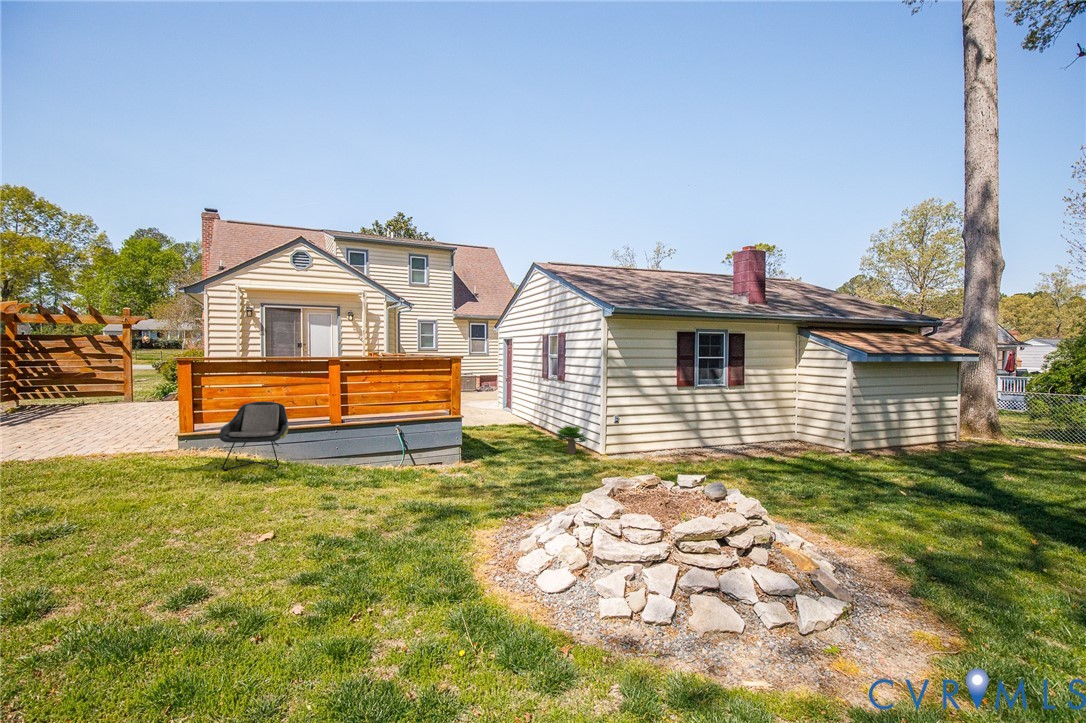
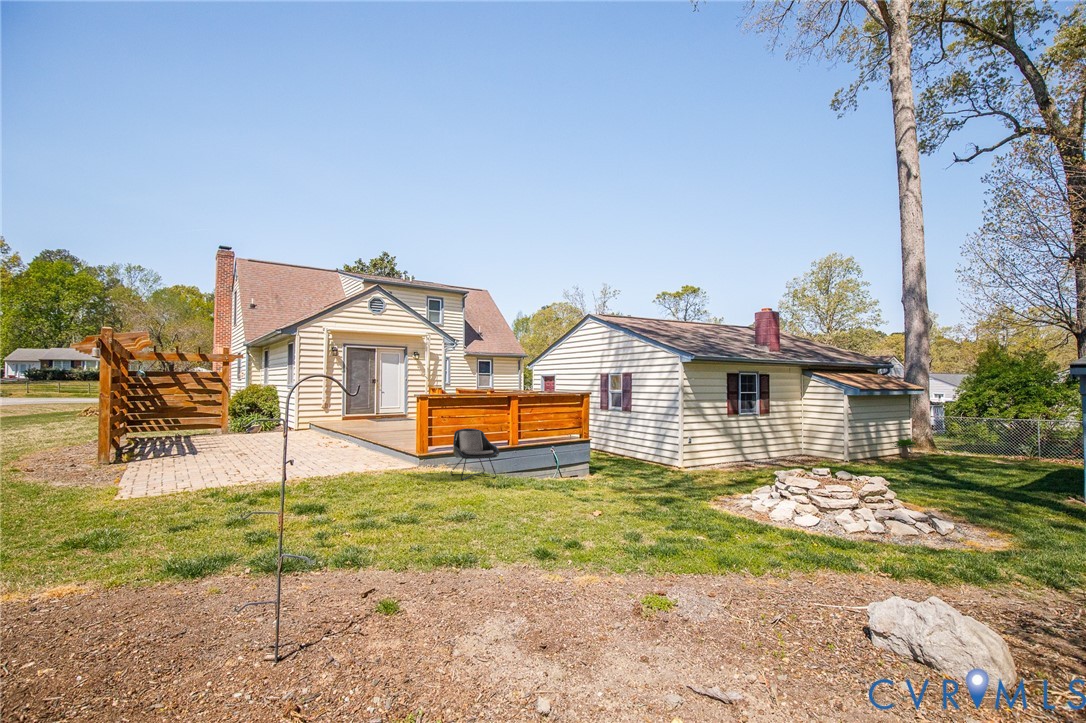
potted plant: present [556,425,587,454] -> present [893,438,916,457]

